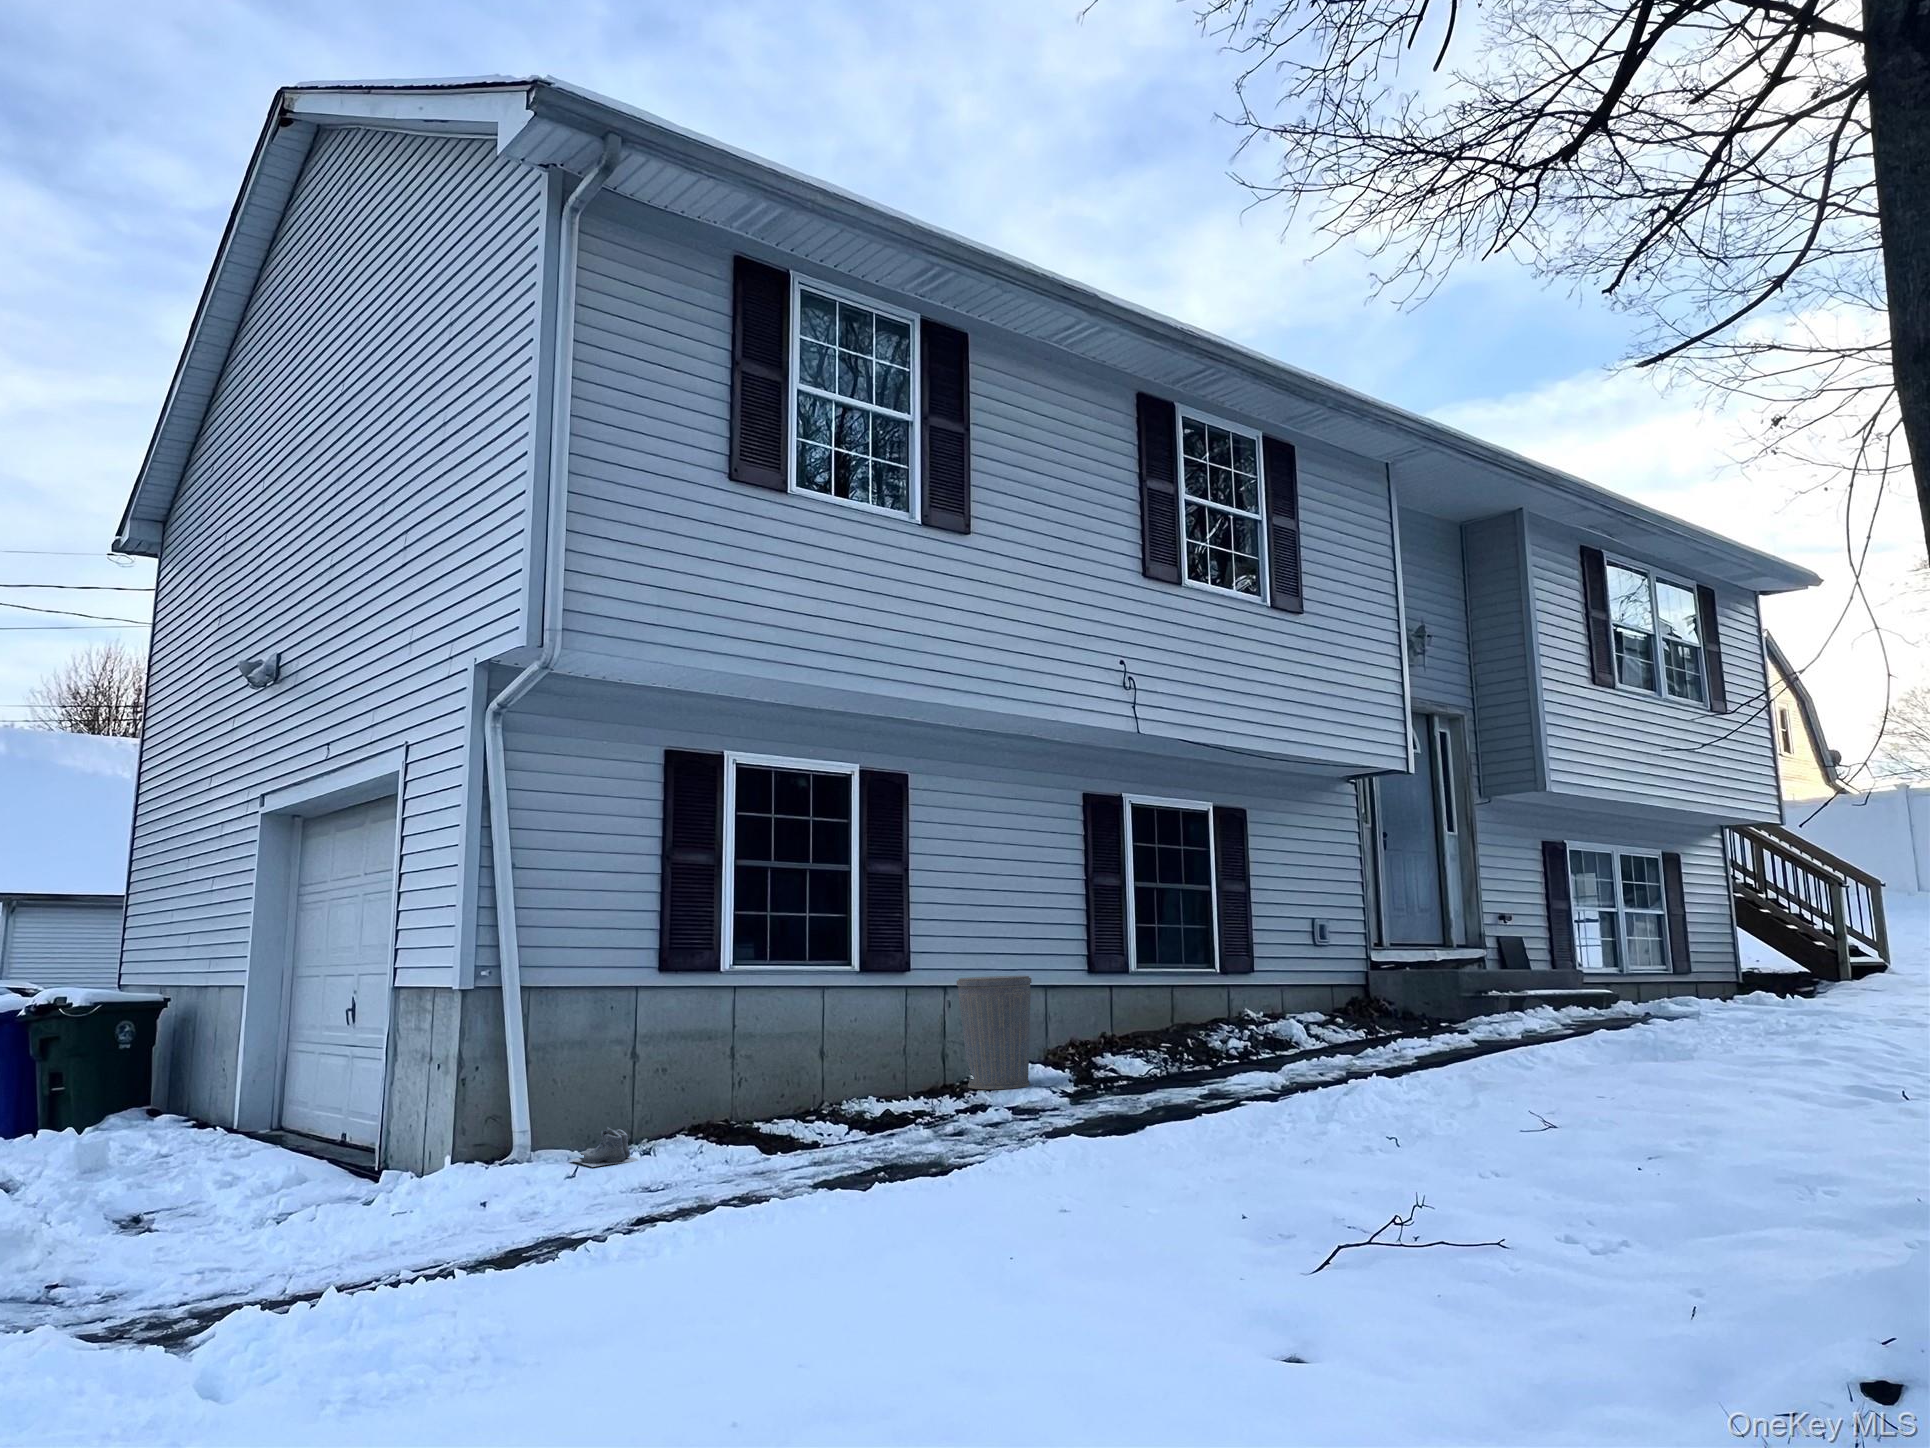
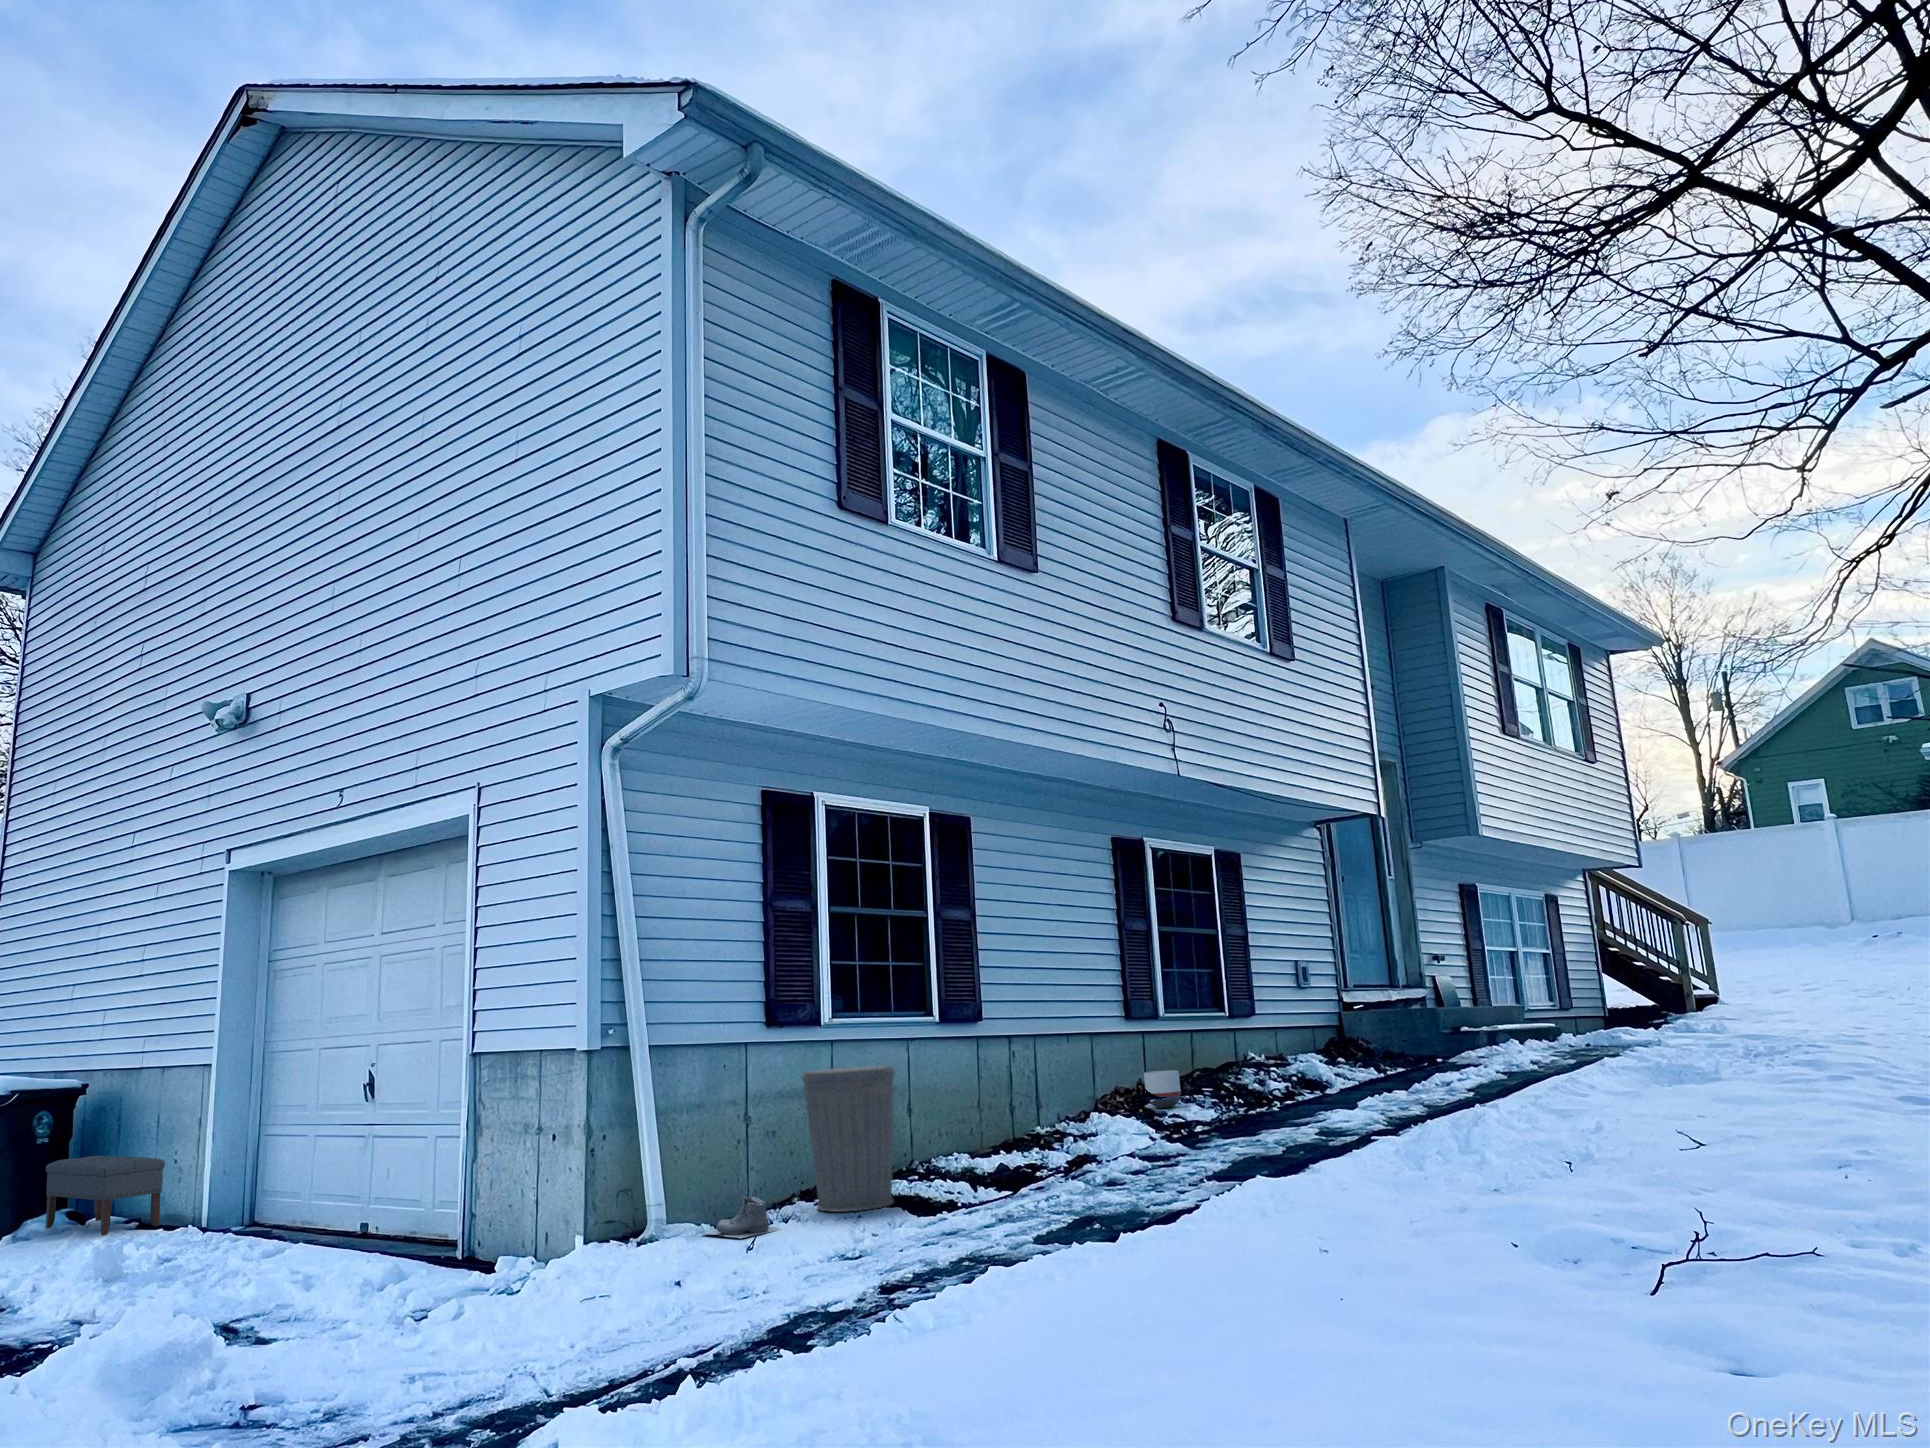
trash can: present [956,976,1032,1089] -> present [802,1066,894,1212]
planter: none [1105,1024,1140,1061] -> present [1144,1071,1181,1108]
bench: none [129,1060,214,1129] -> present [46,1156,165,1235]

